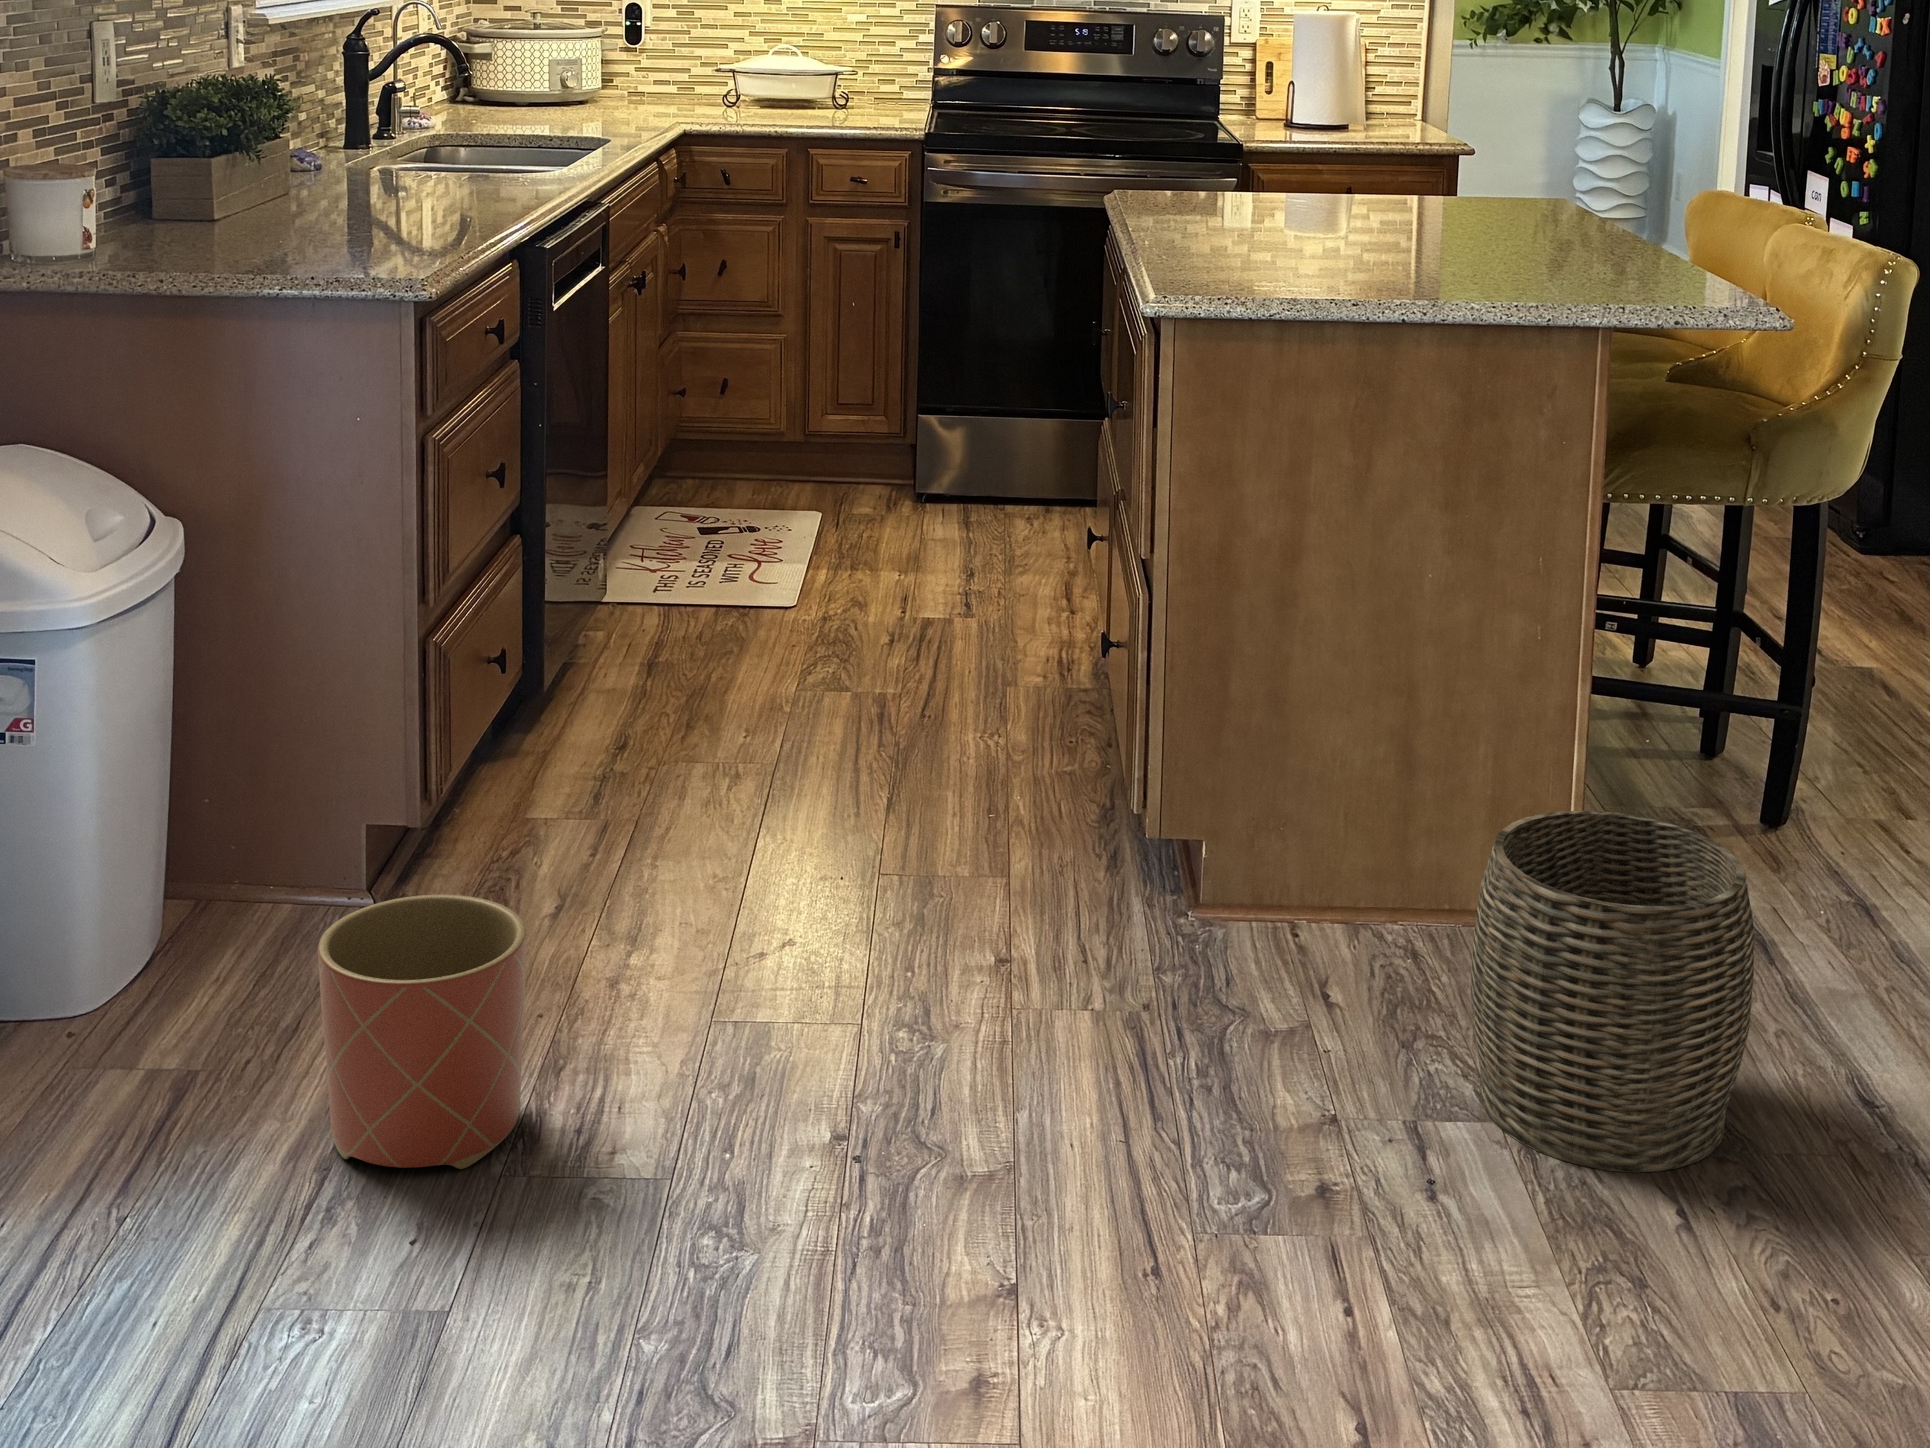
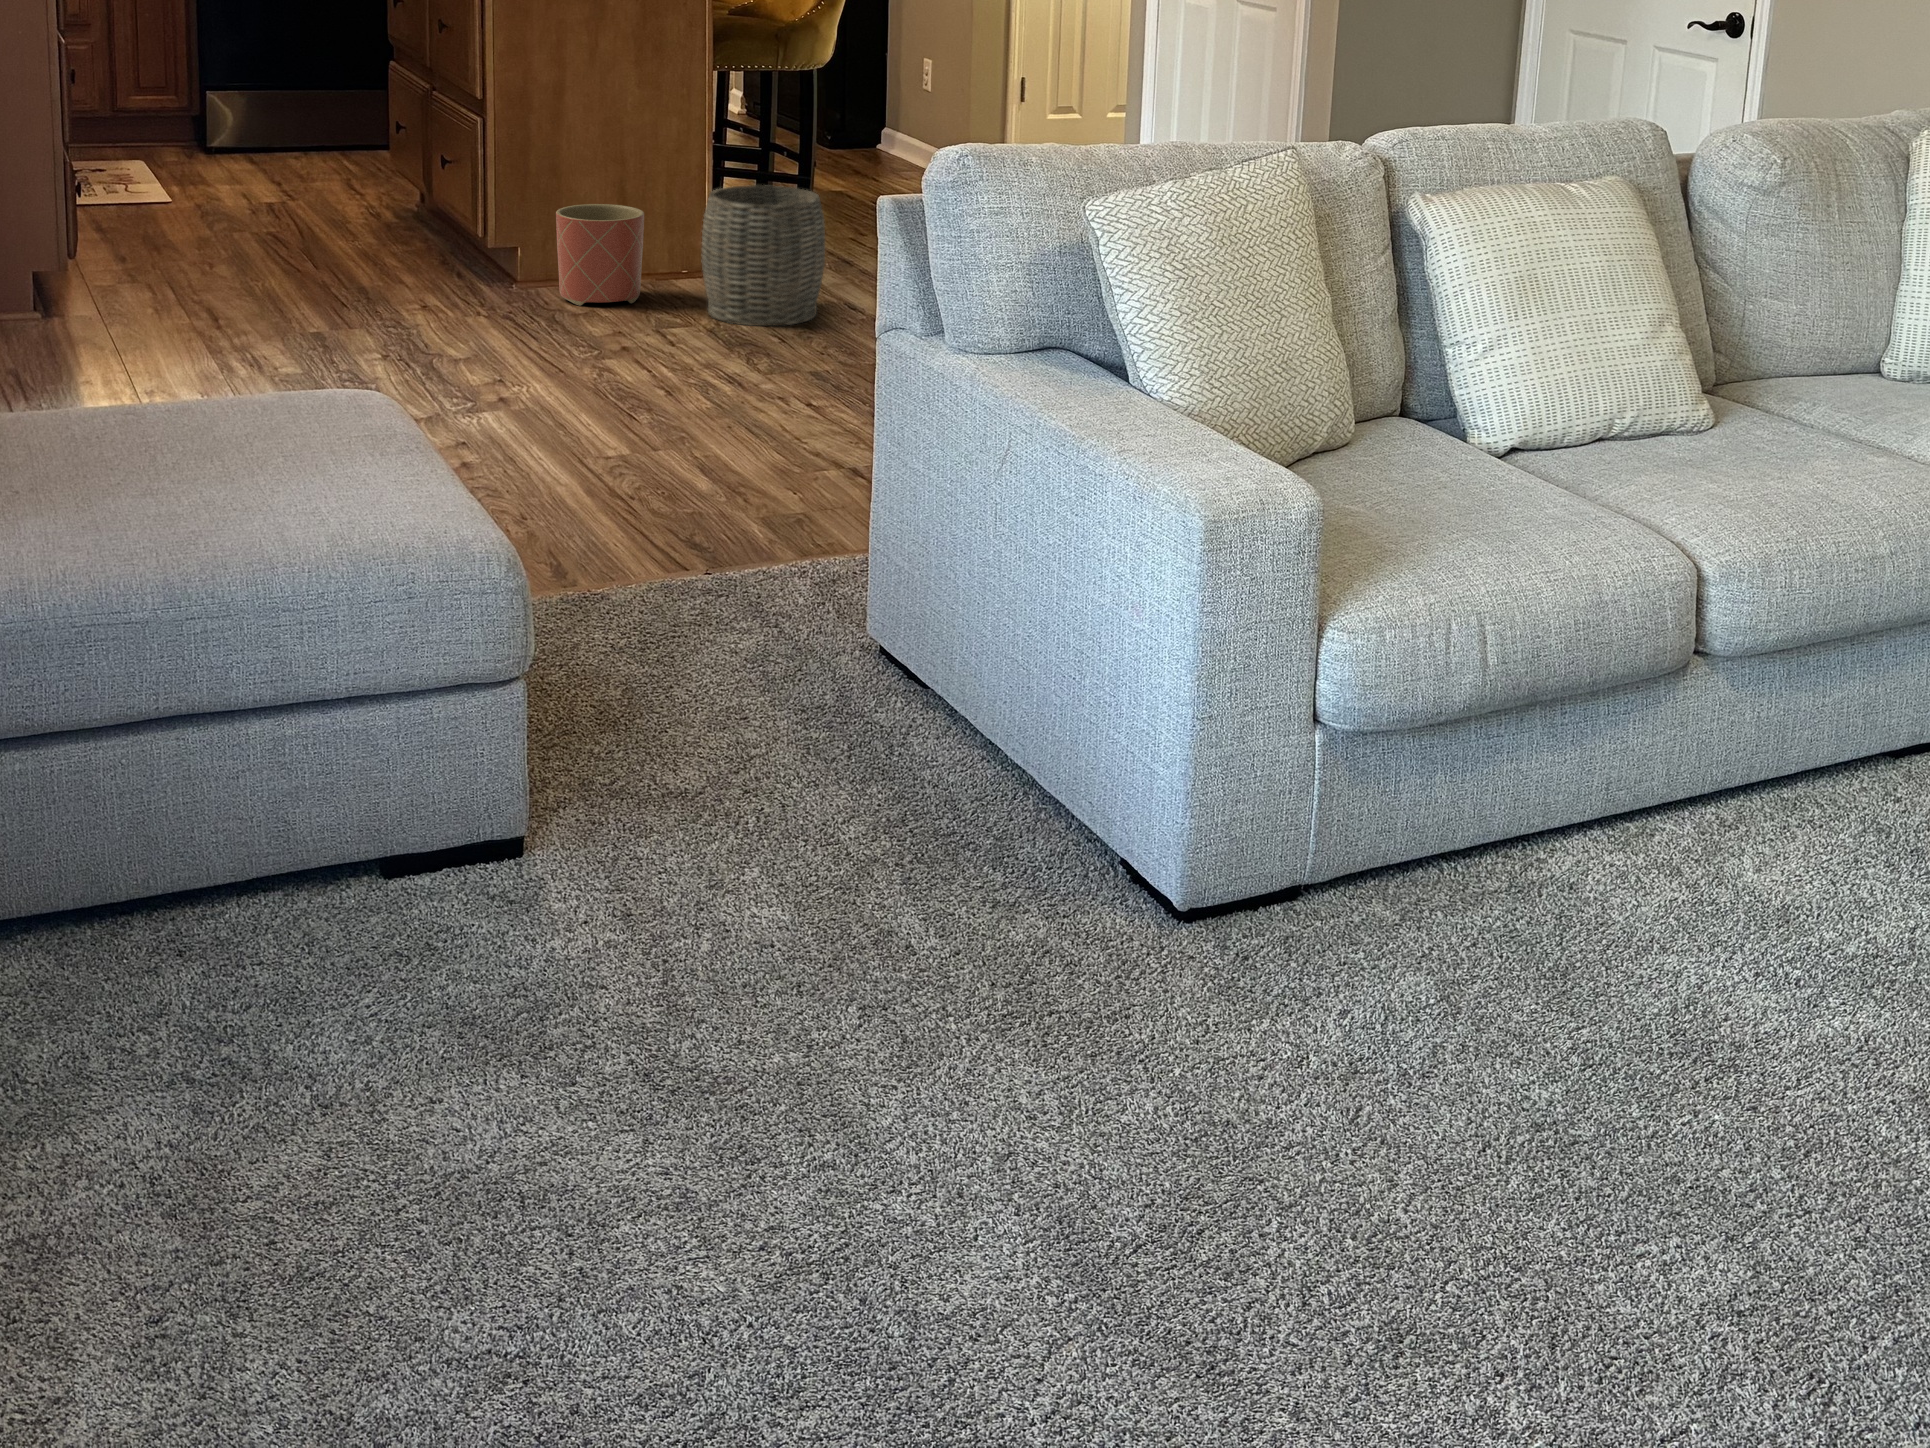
planter: present [318,894,526,1169] -> present [556,204,644,306]

